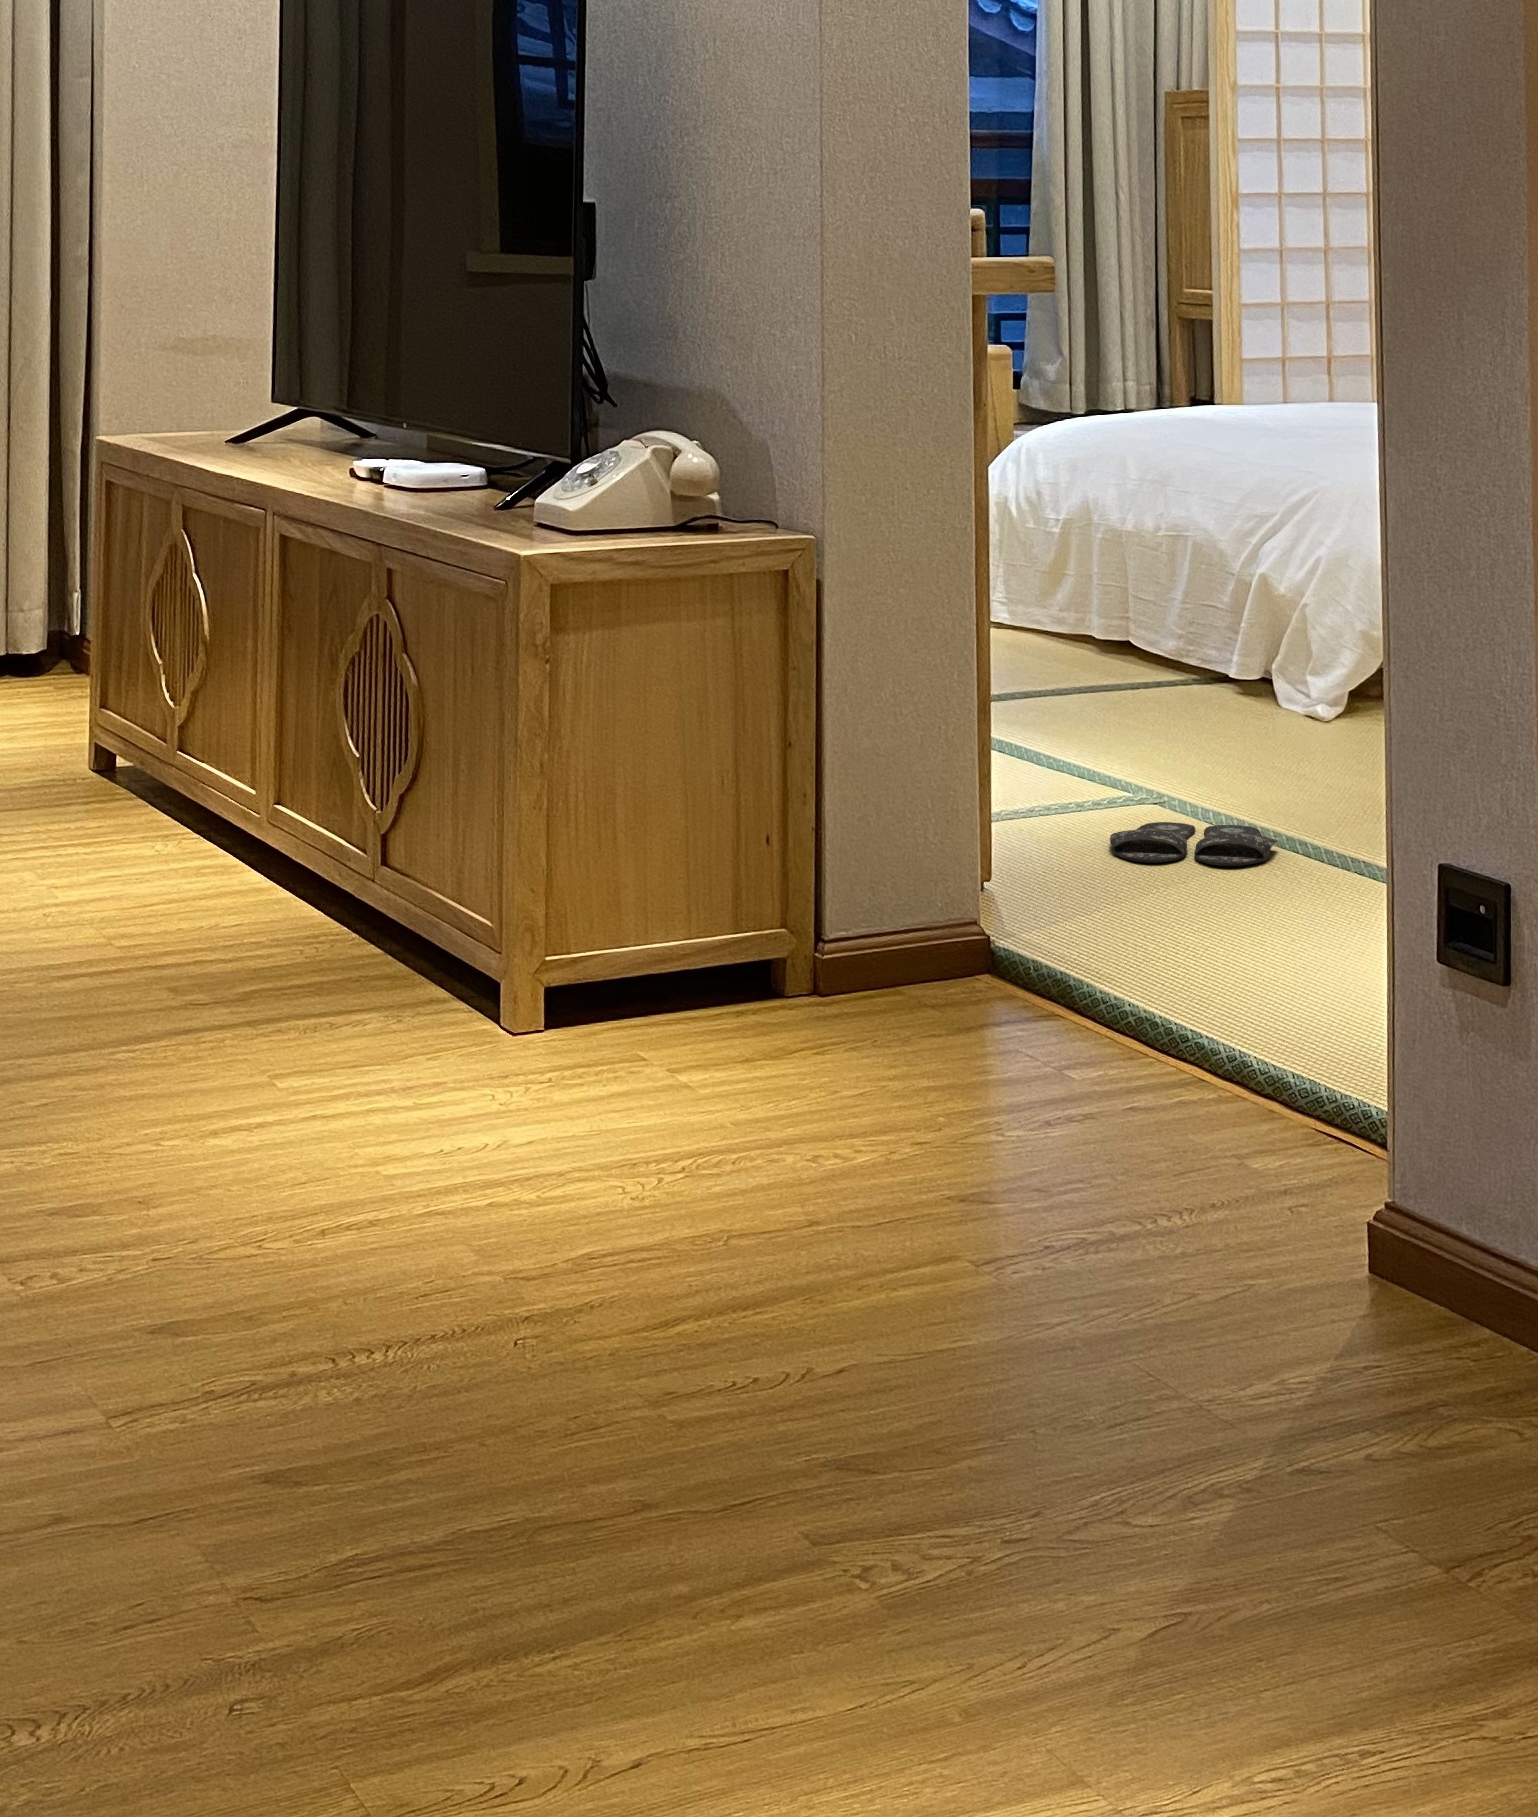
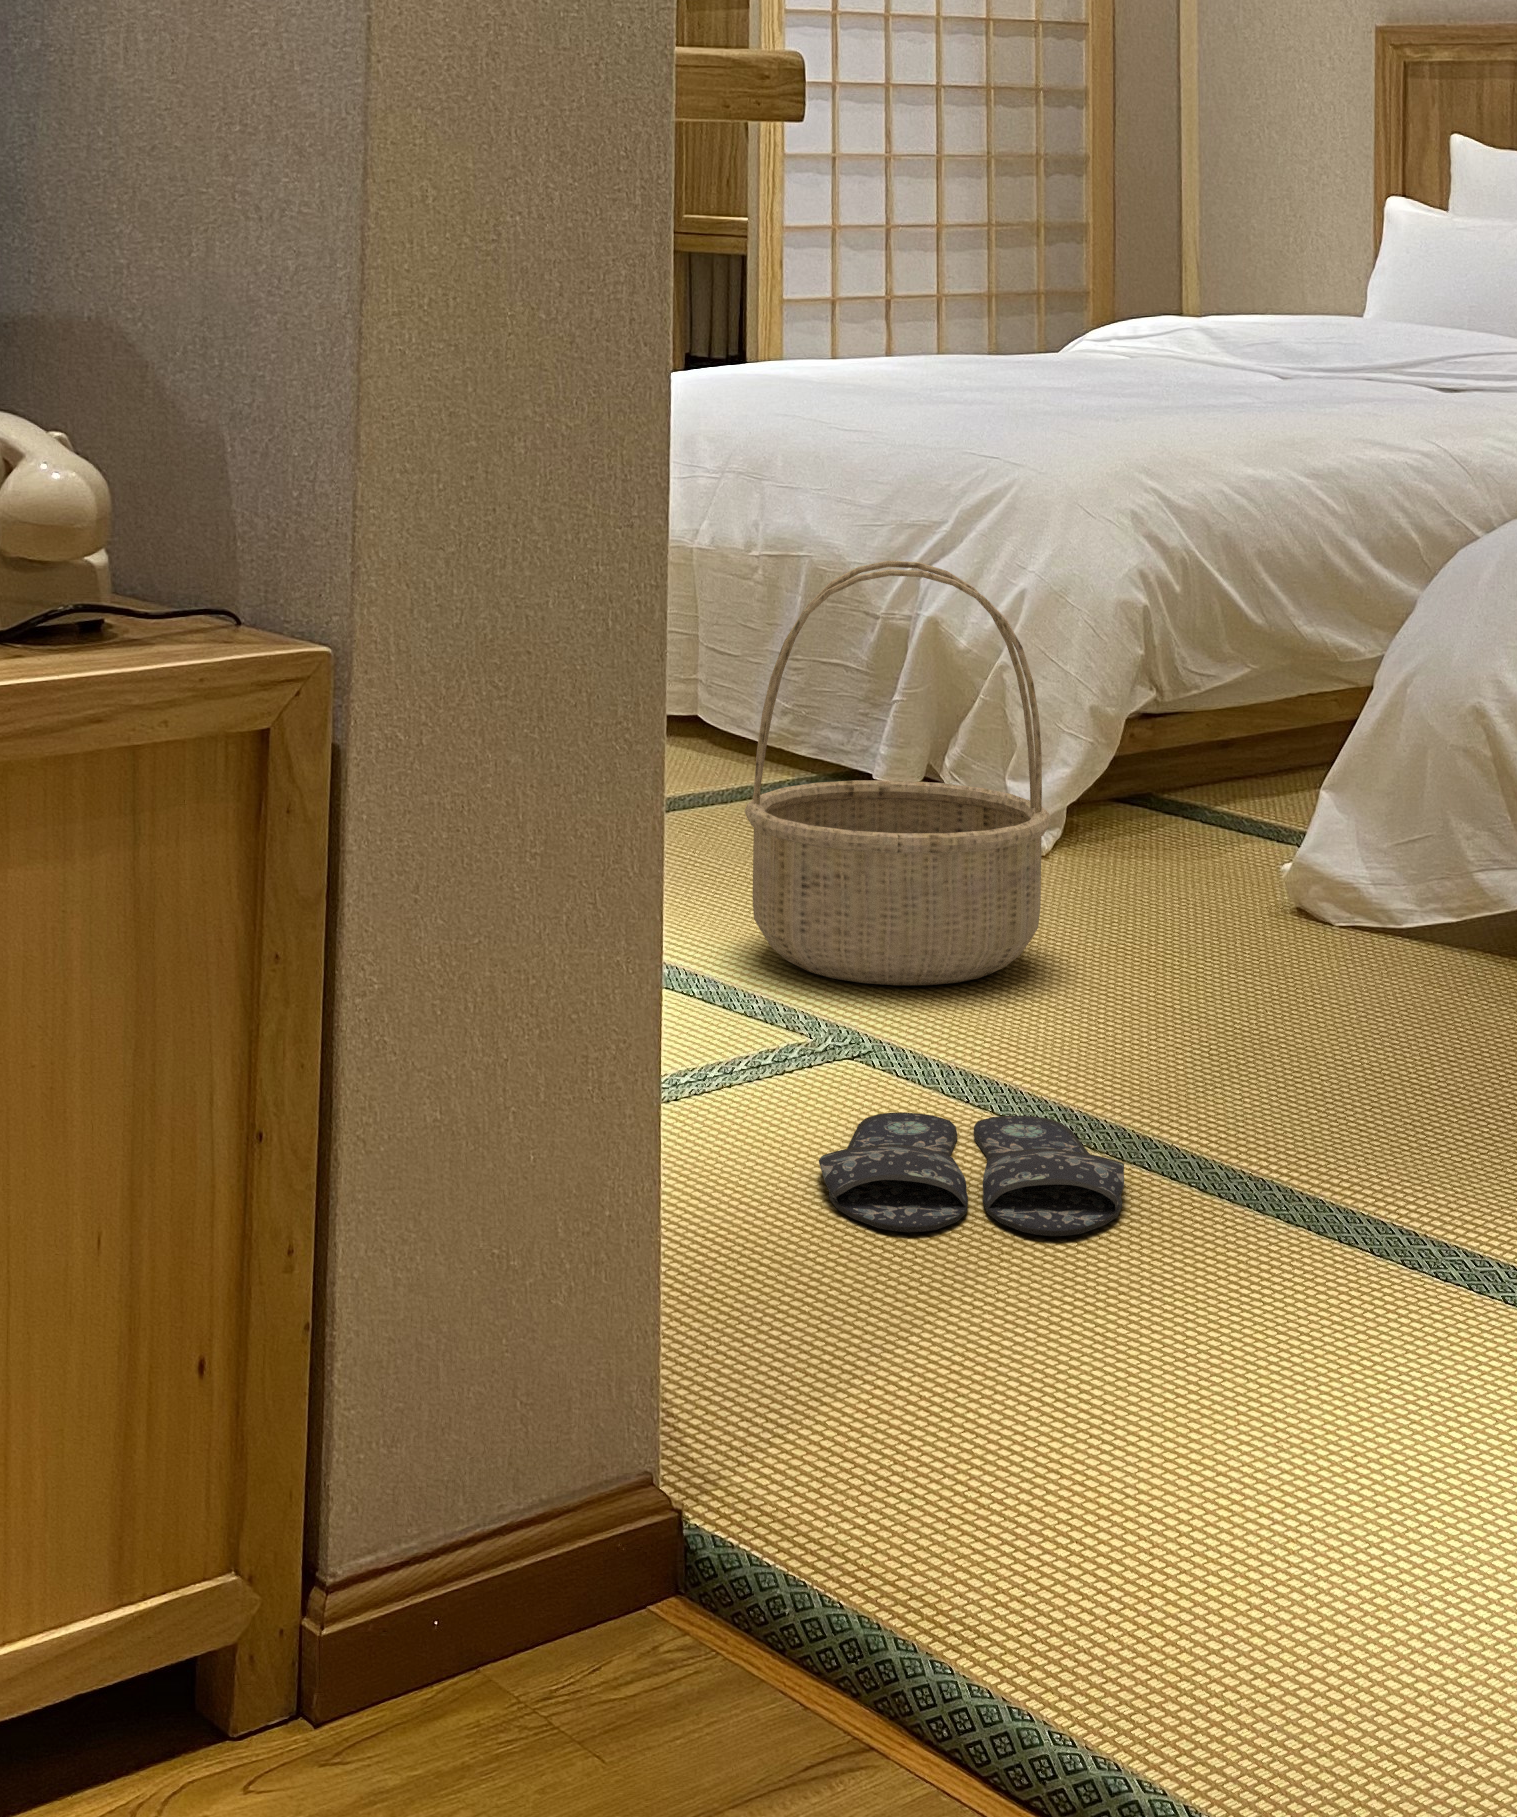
basket: none [1106,526,1290,775] -> present [745,561,1051,985]

